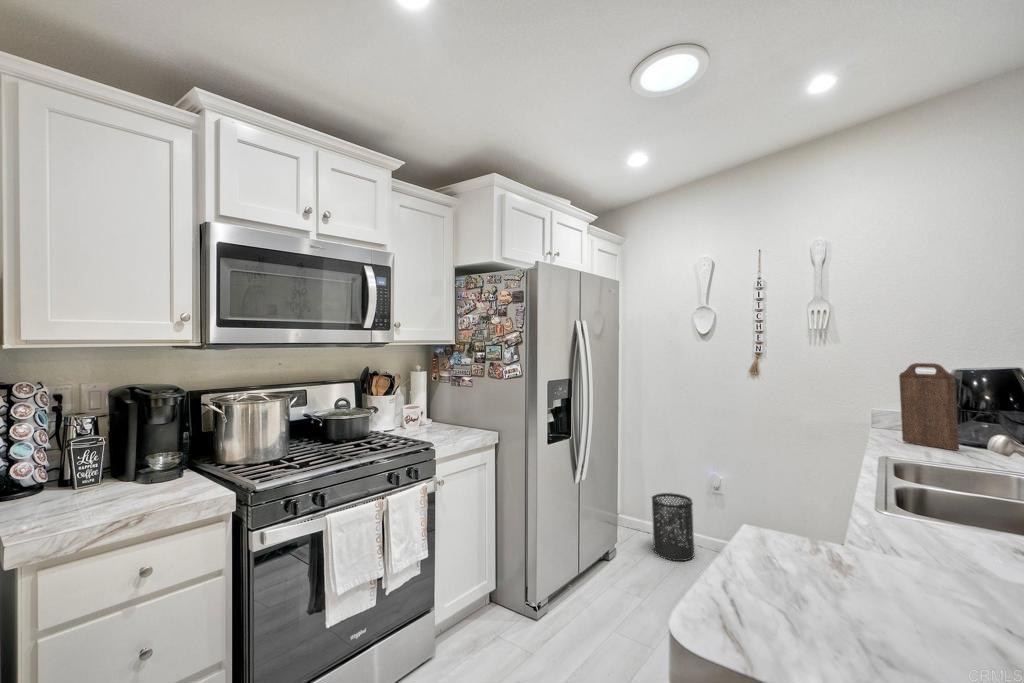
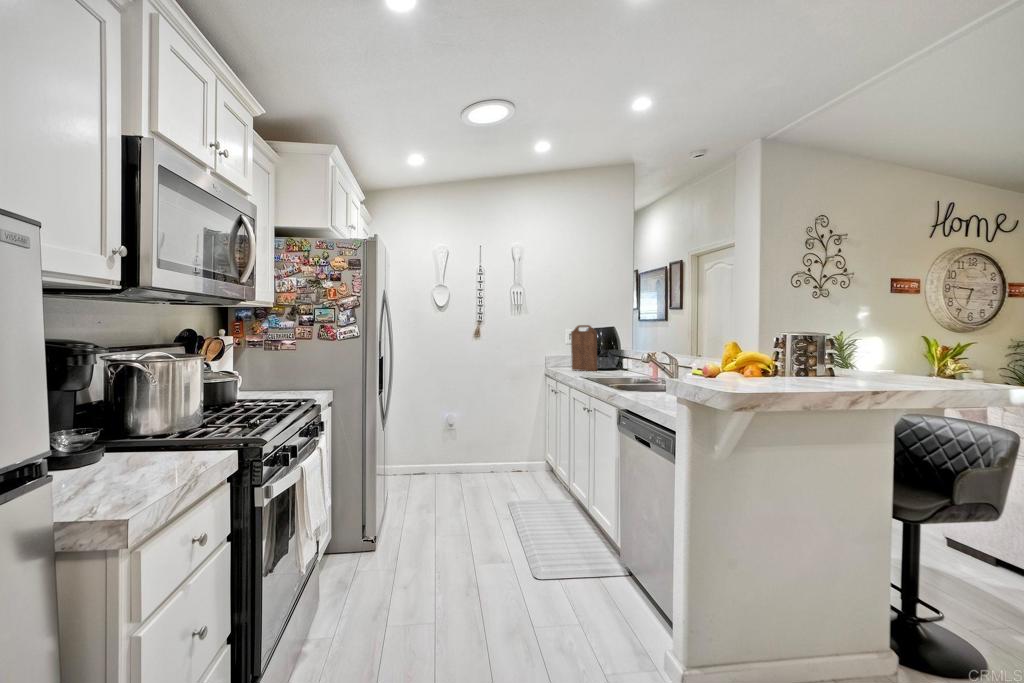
trash can: present [652,493,694,561] -> none [405,436,439,487]

